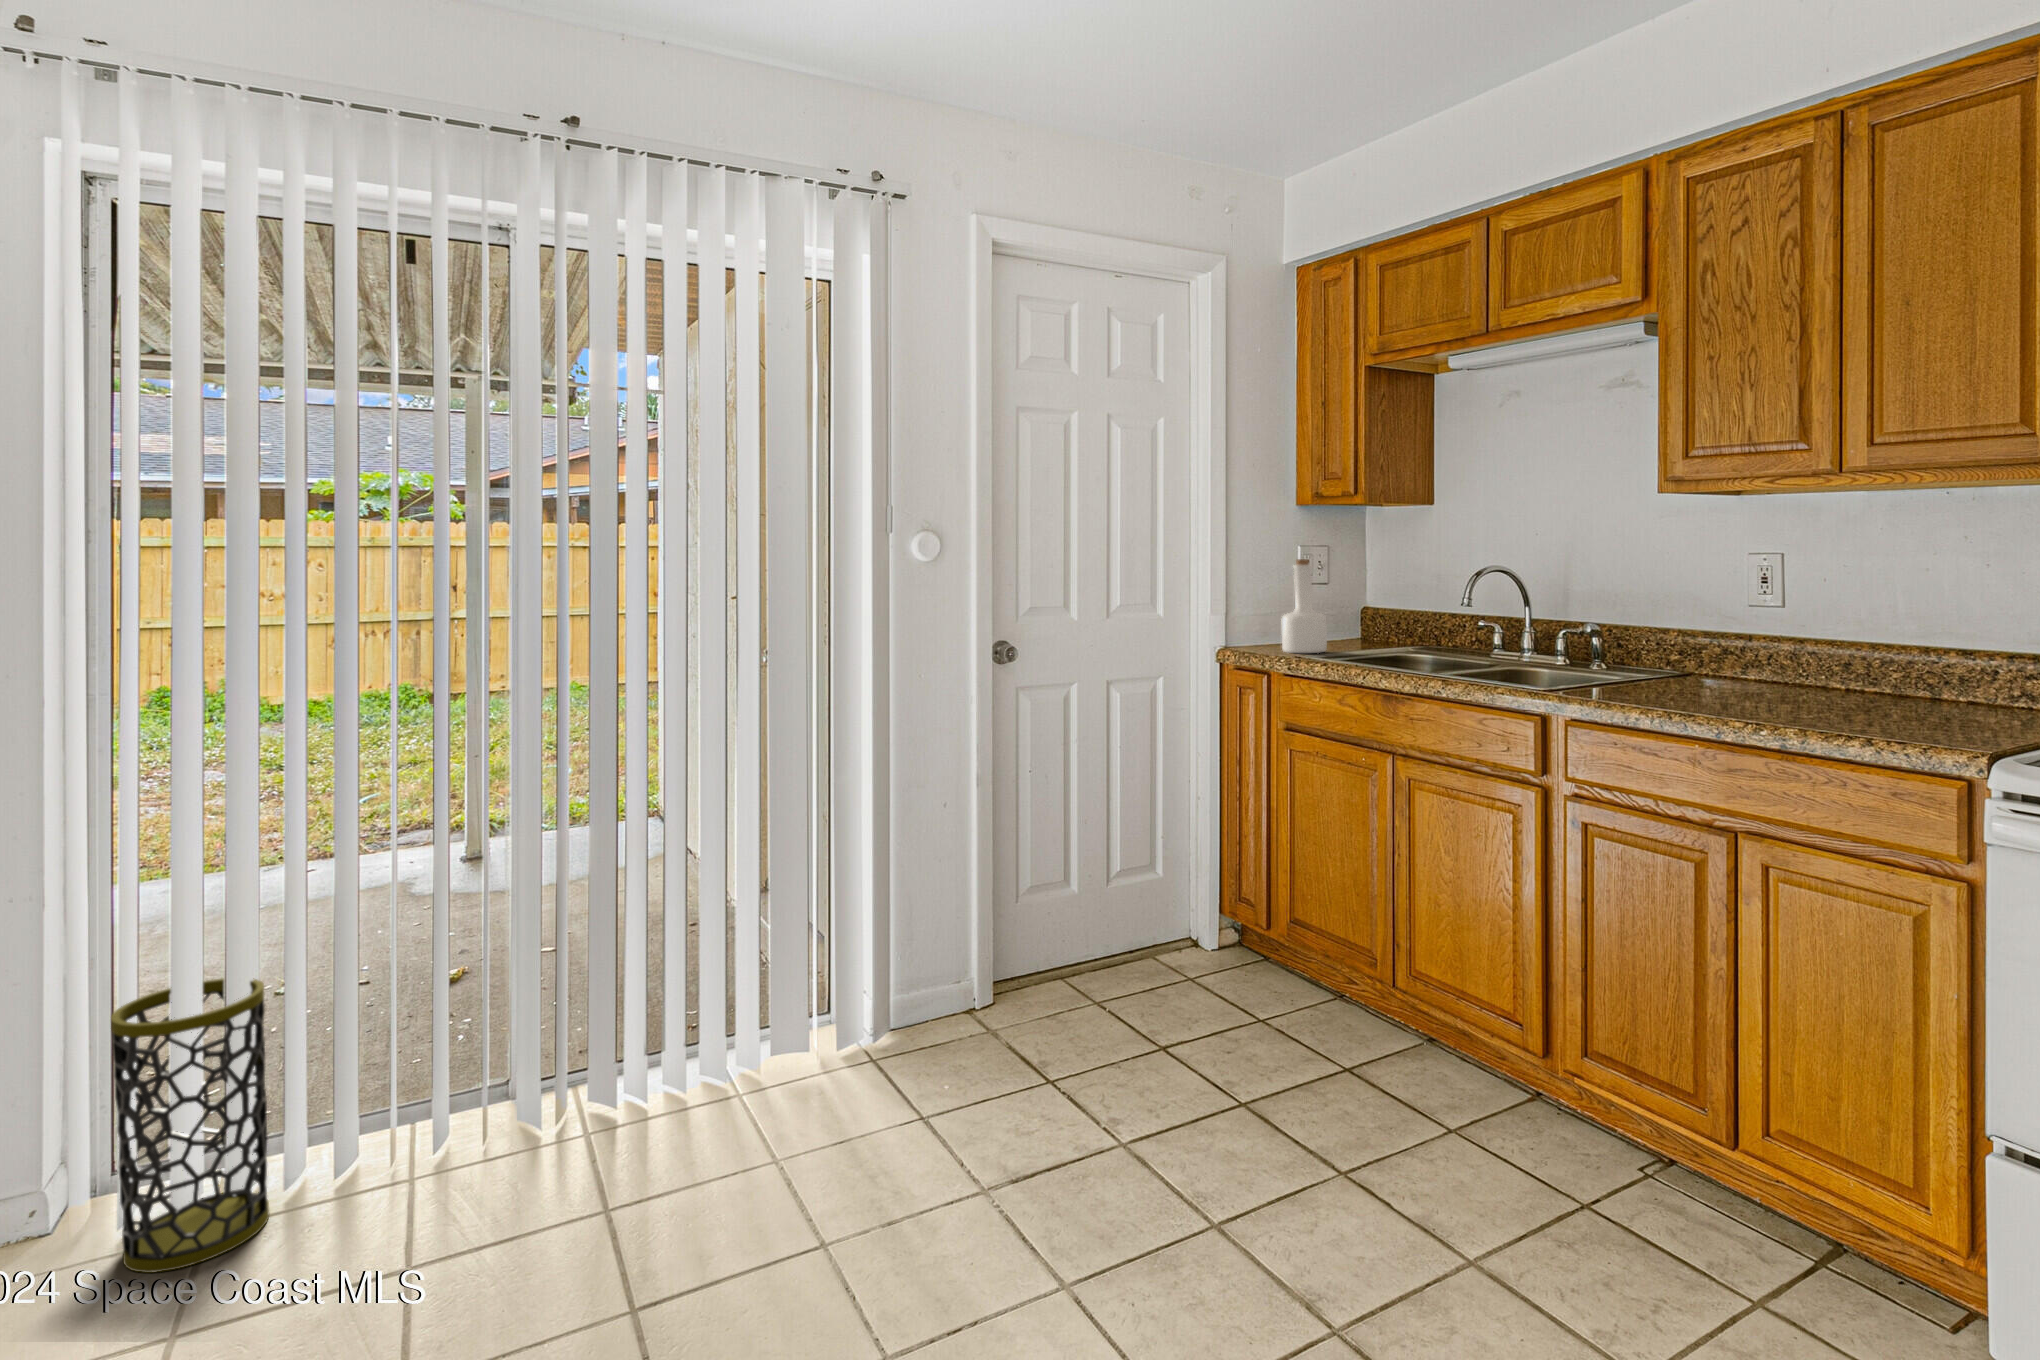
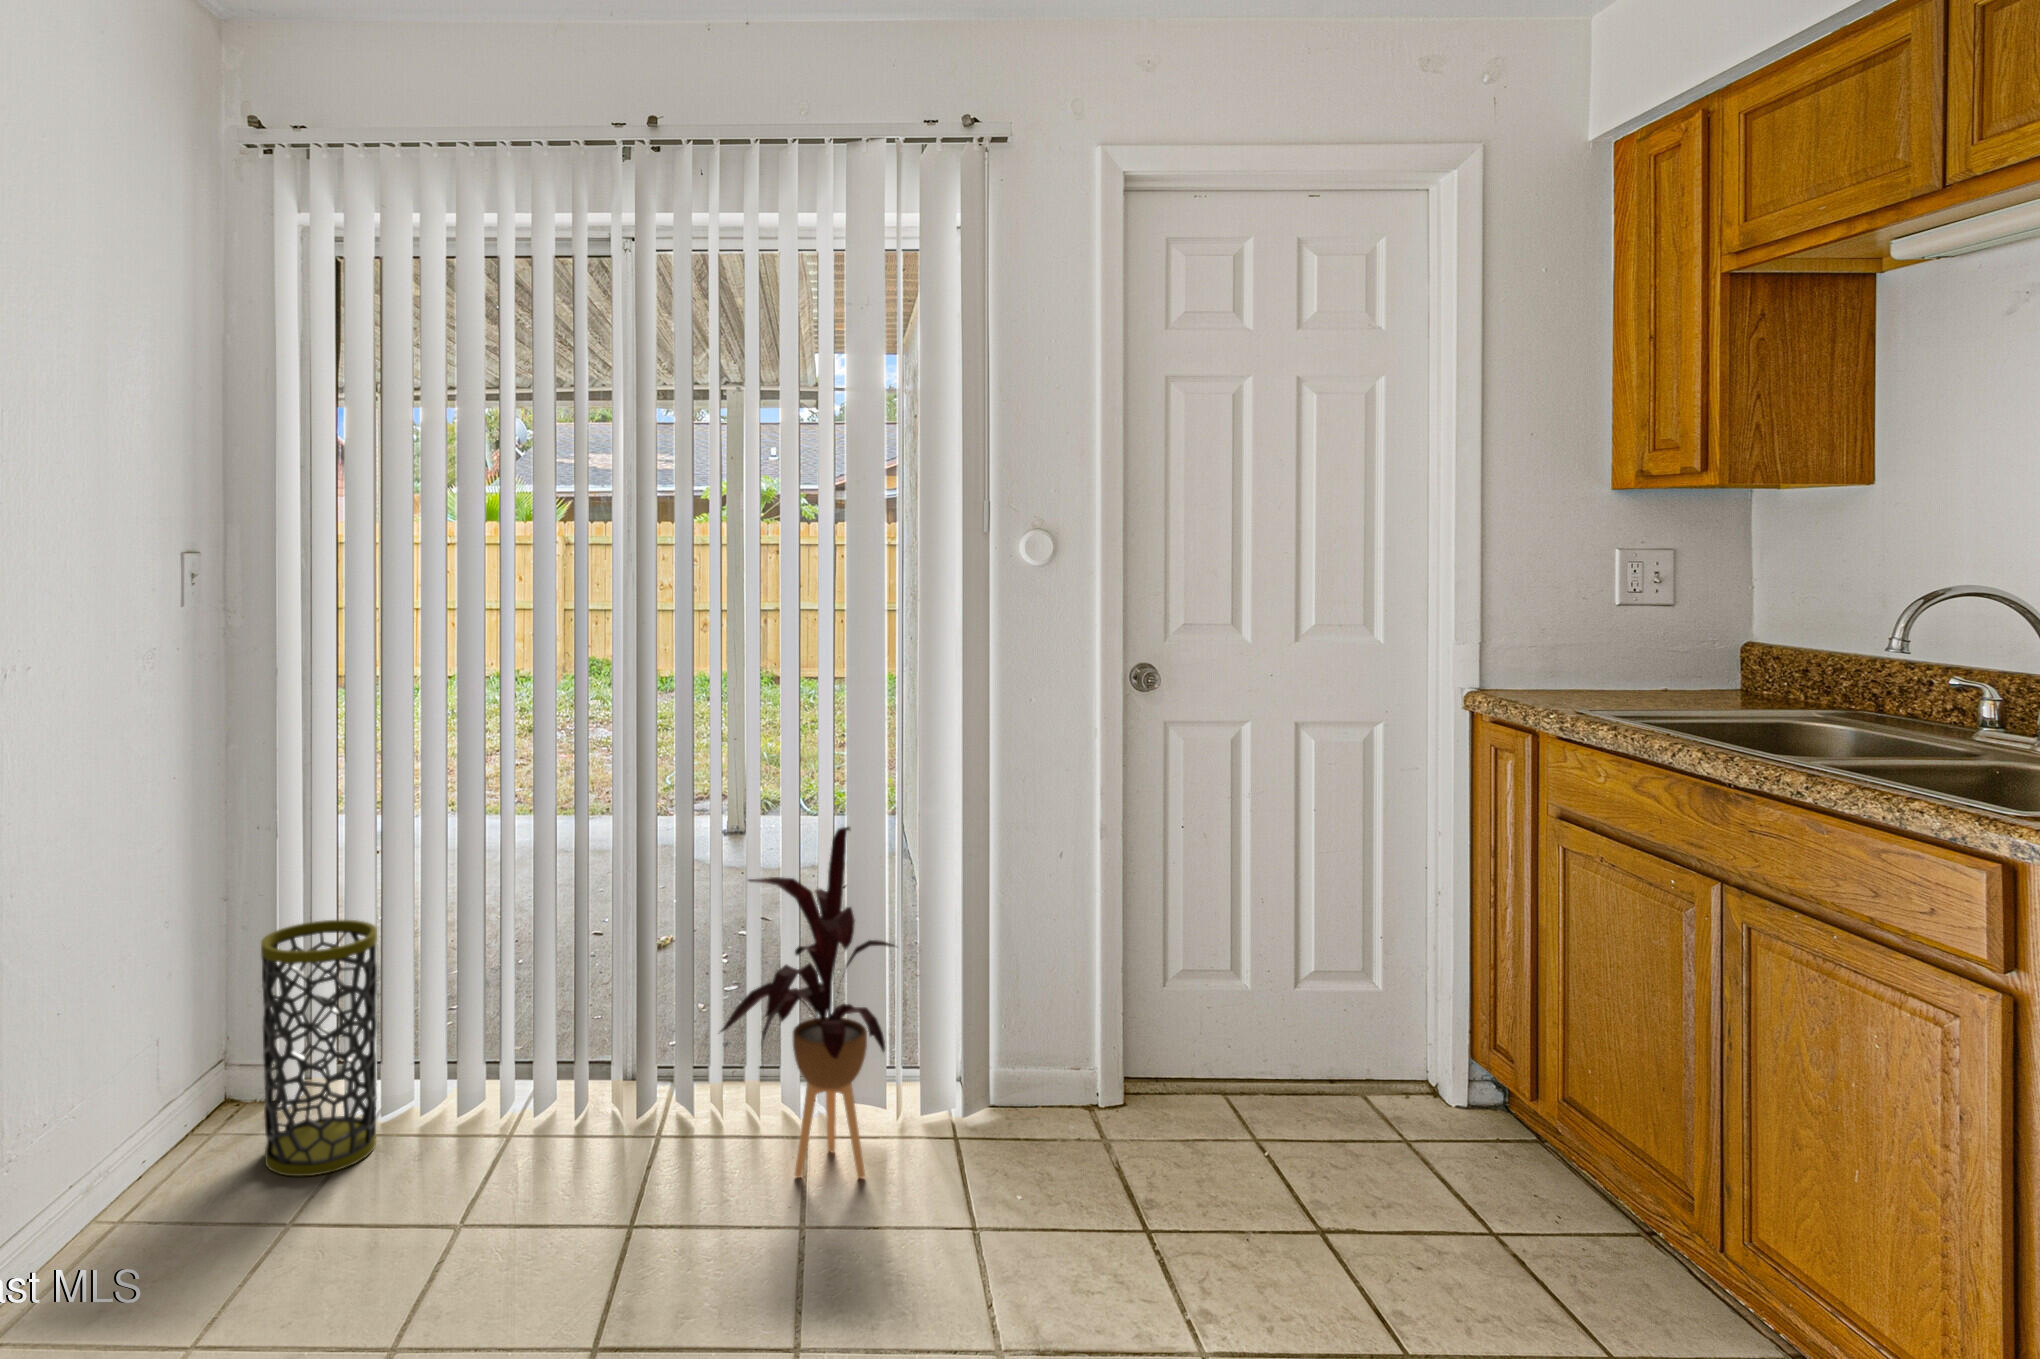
bottle: present [1282,559,1327,653] -> none [1572,566,1649,706]
house plant: none [681,801,836,1119] -> present [718,827,895,1178]

